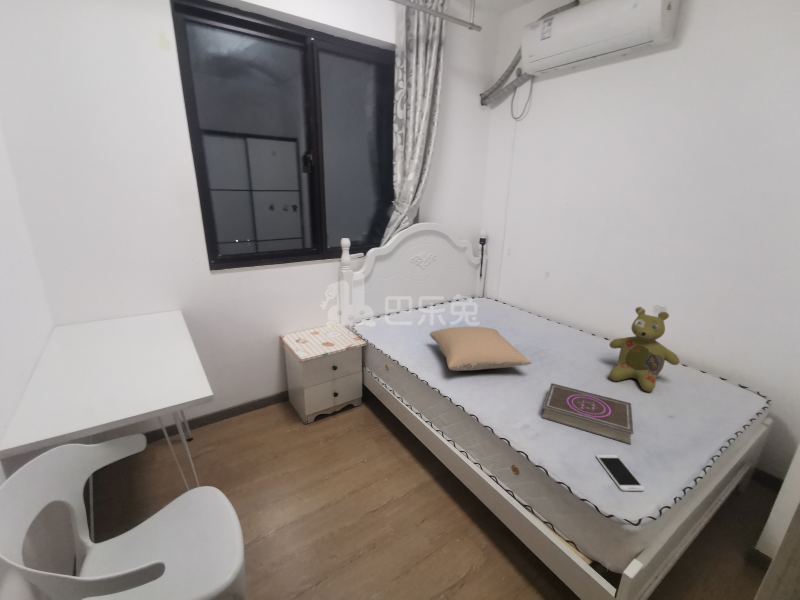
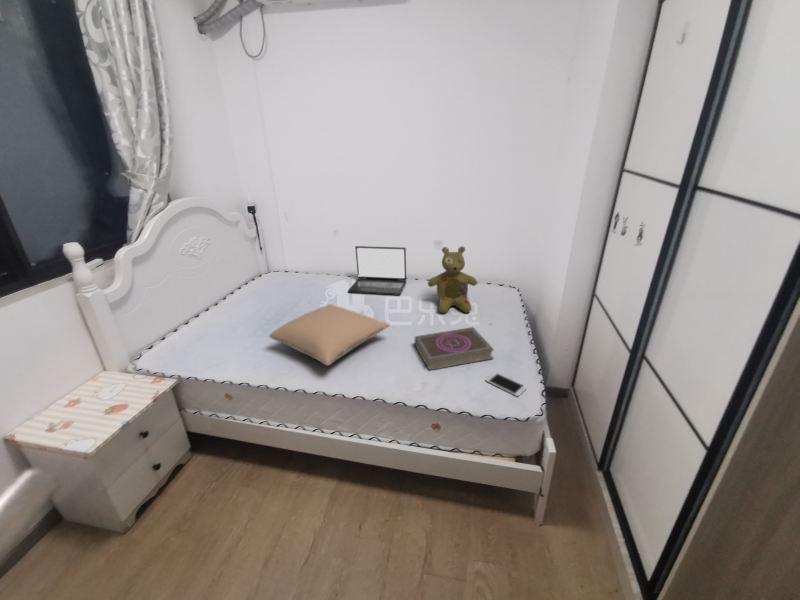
laptop: none [529,289,608,349] -> present [348,246,406,296]

